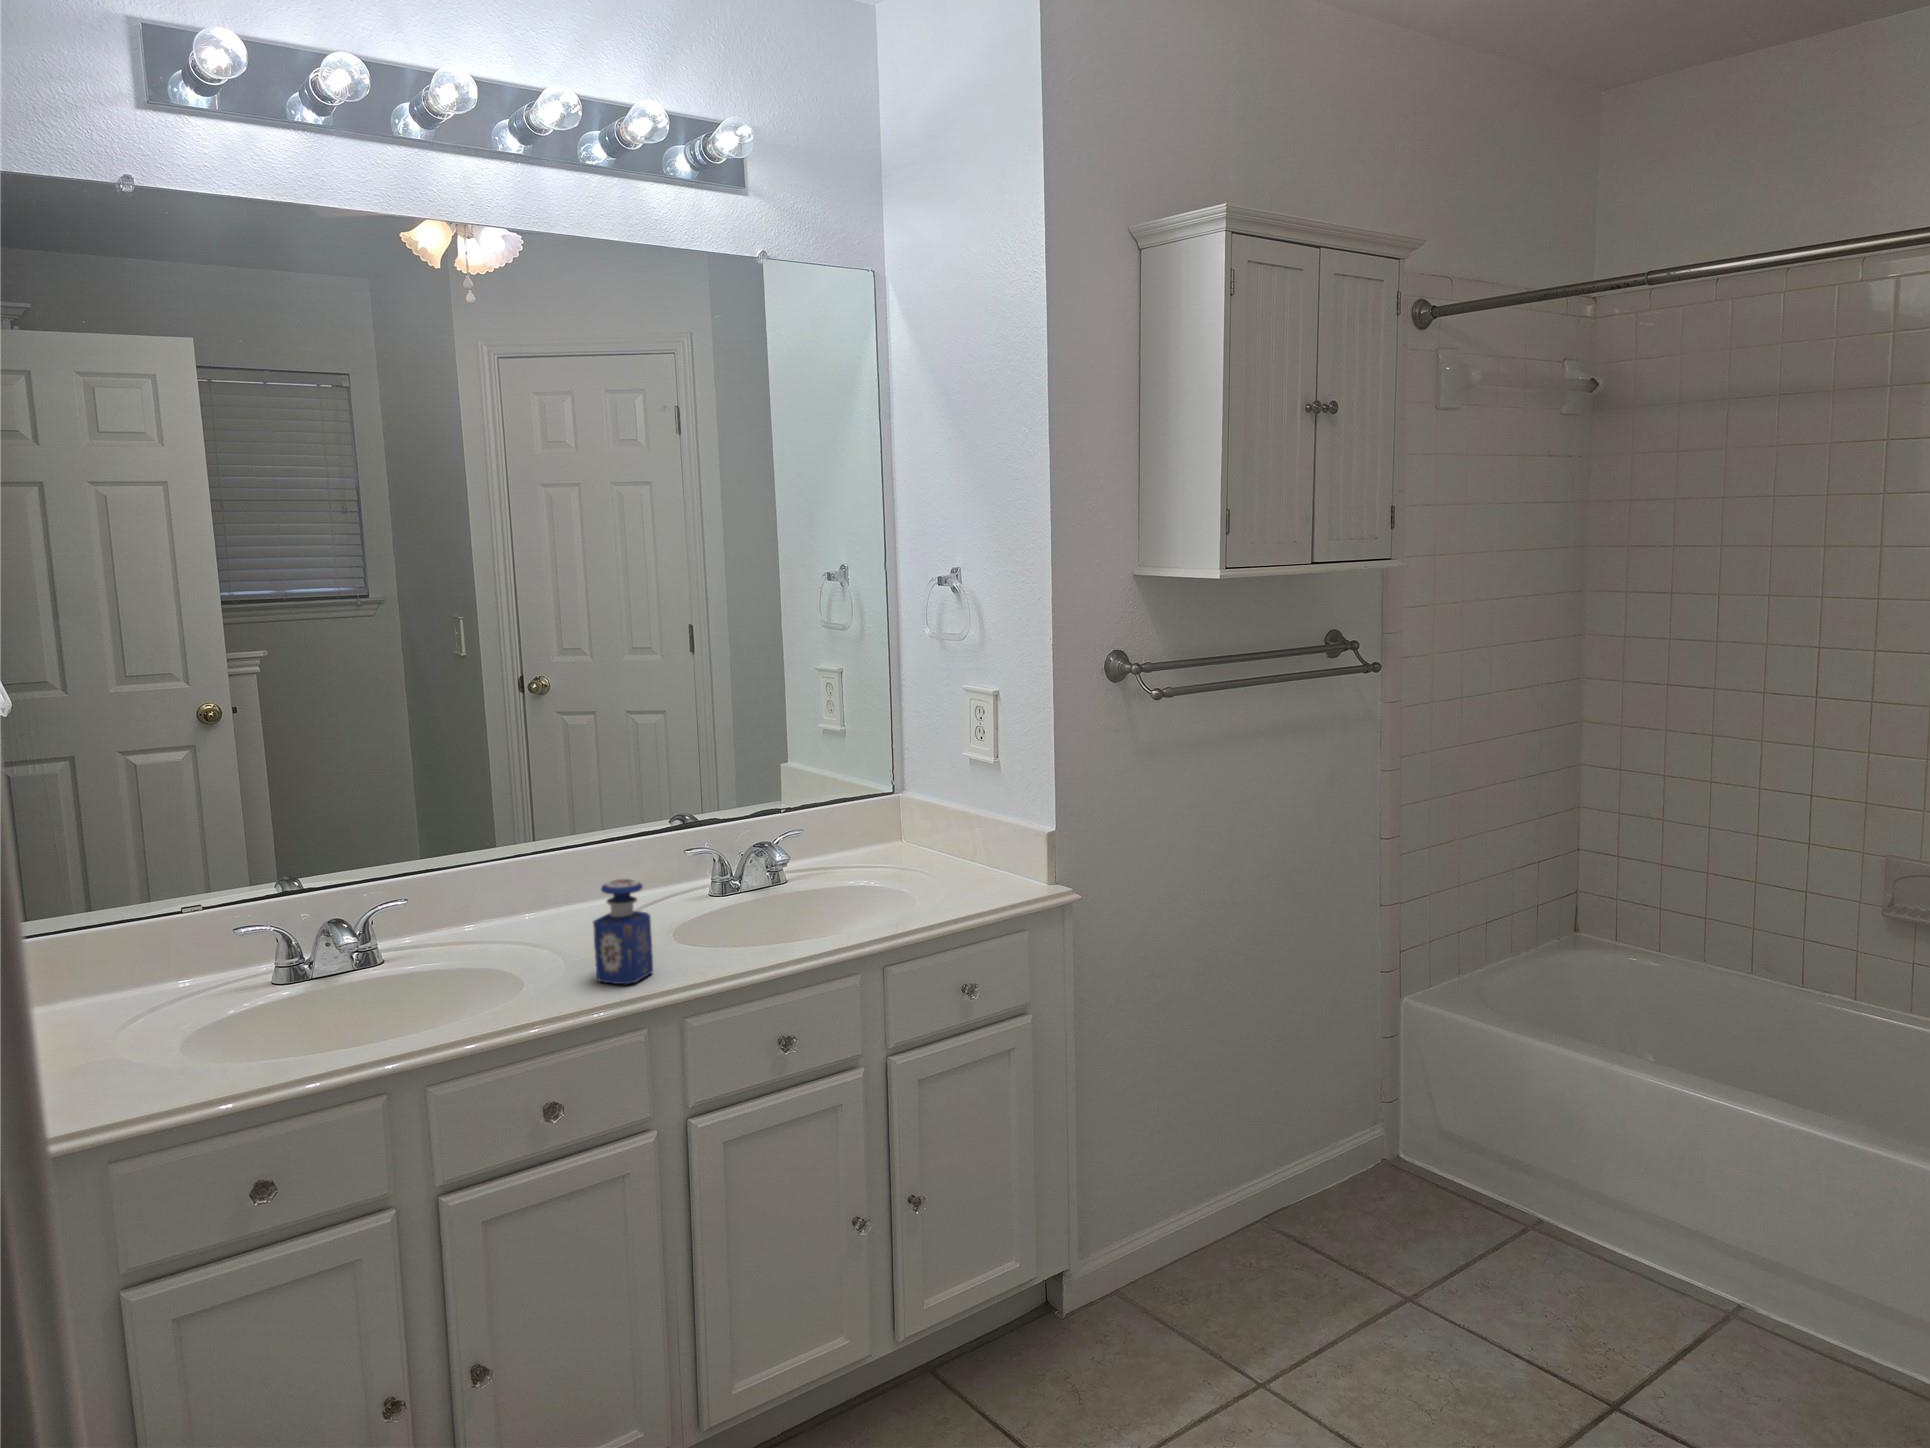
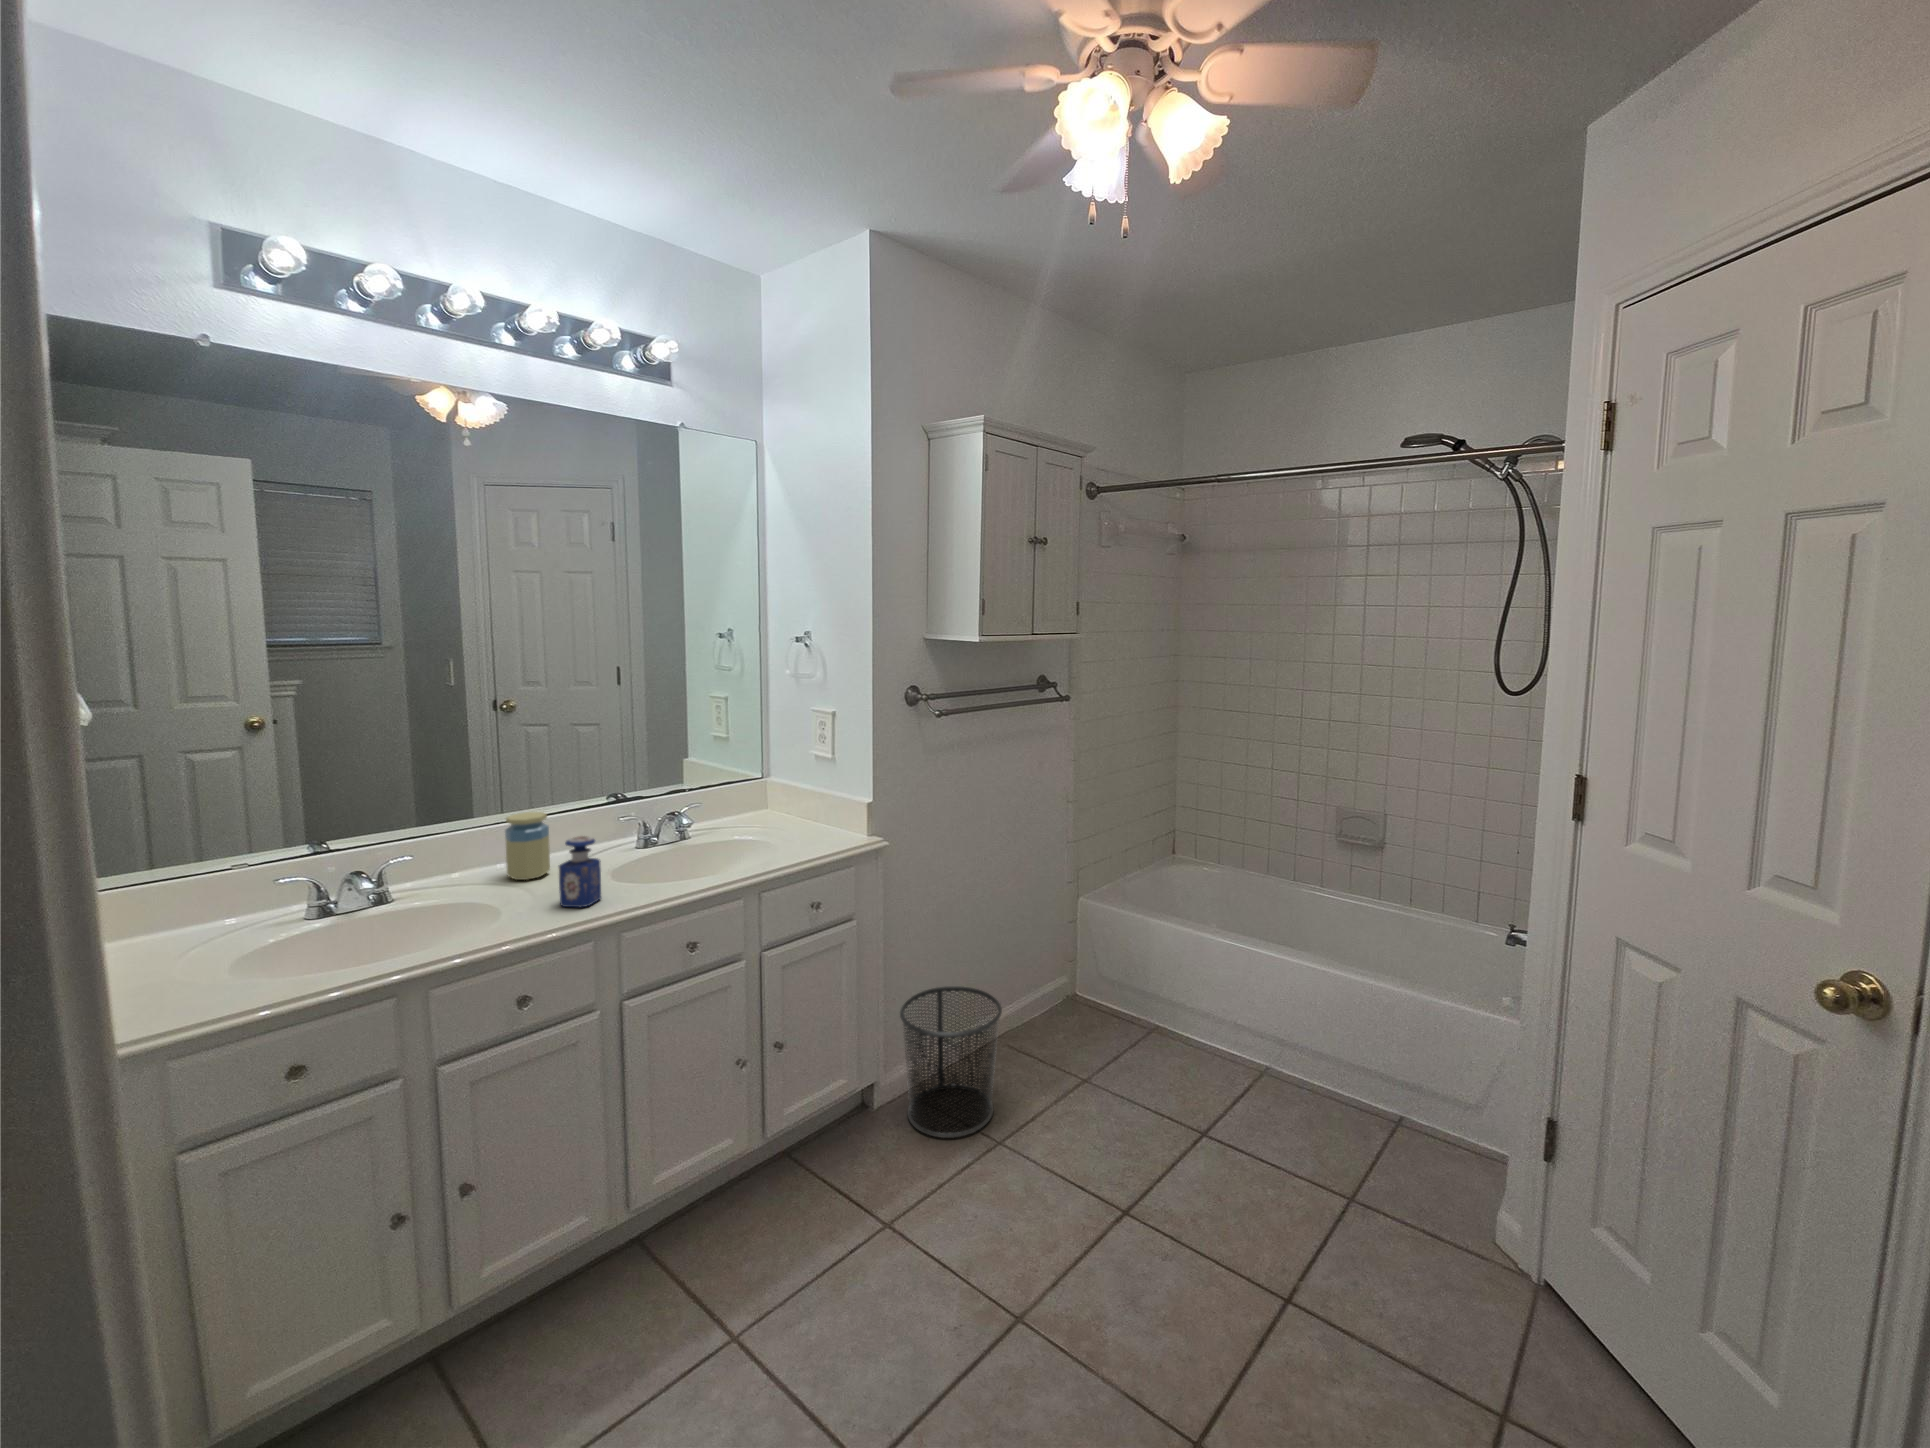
jar: none [528,840,589,938] -> present [505,812,550,880]
waste bin: none [1102,1131,1267,1375] -> present [900,986,1002,1138]

